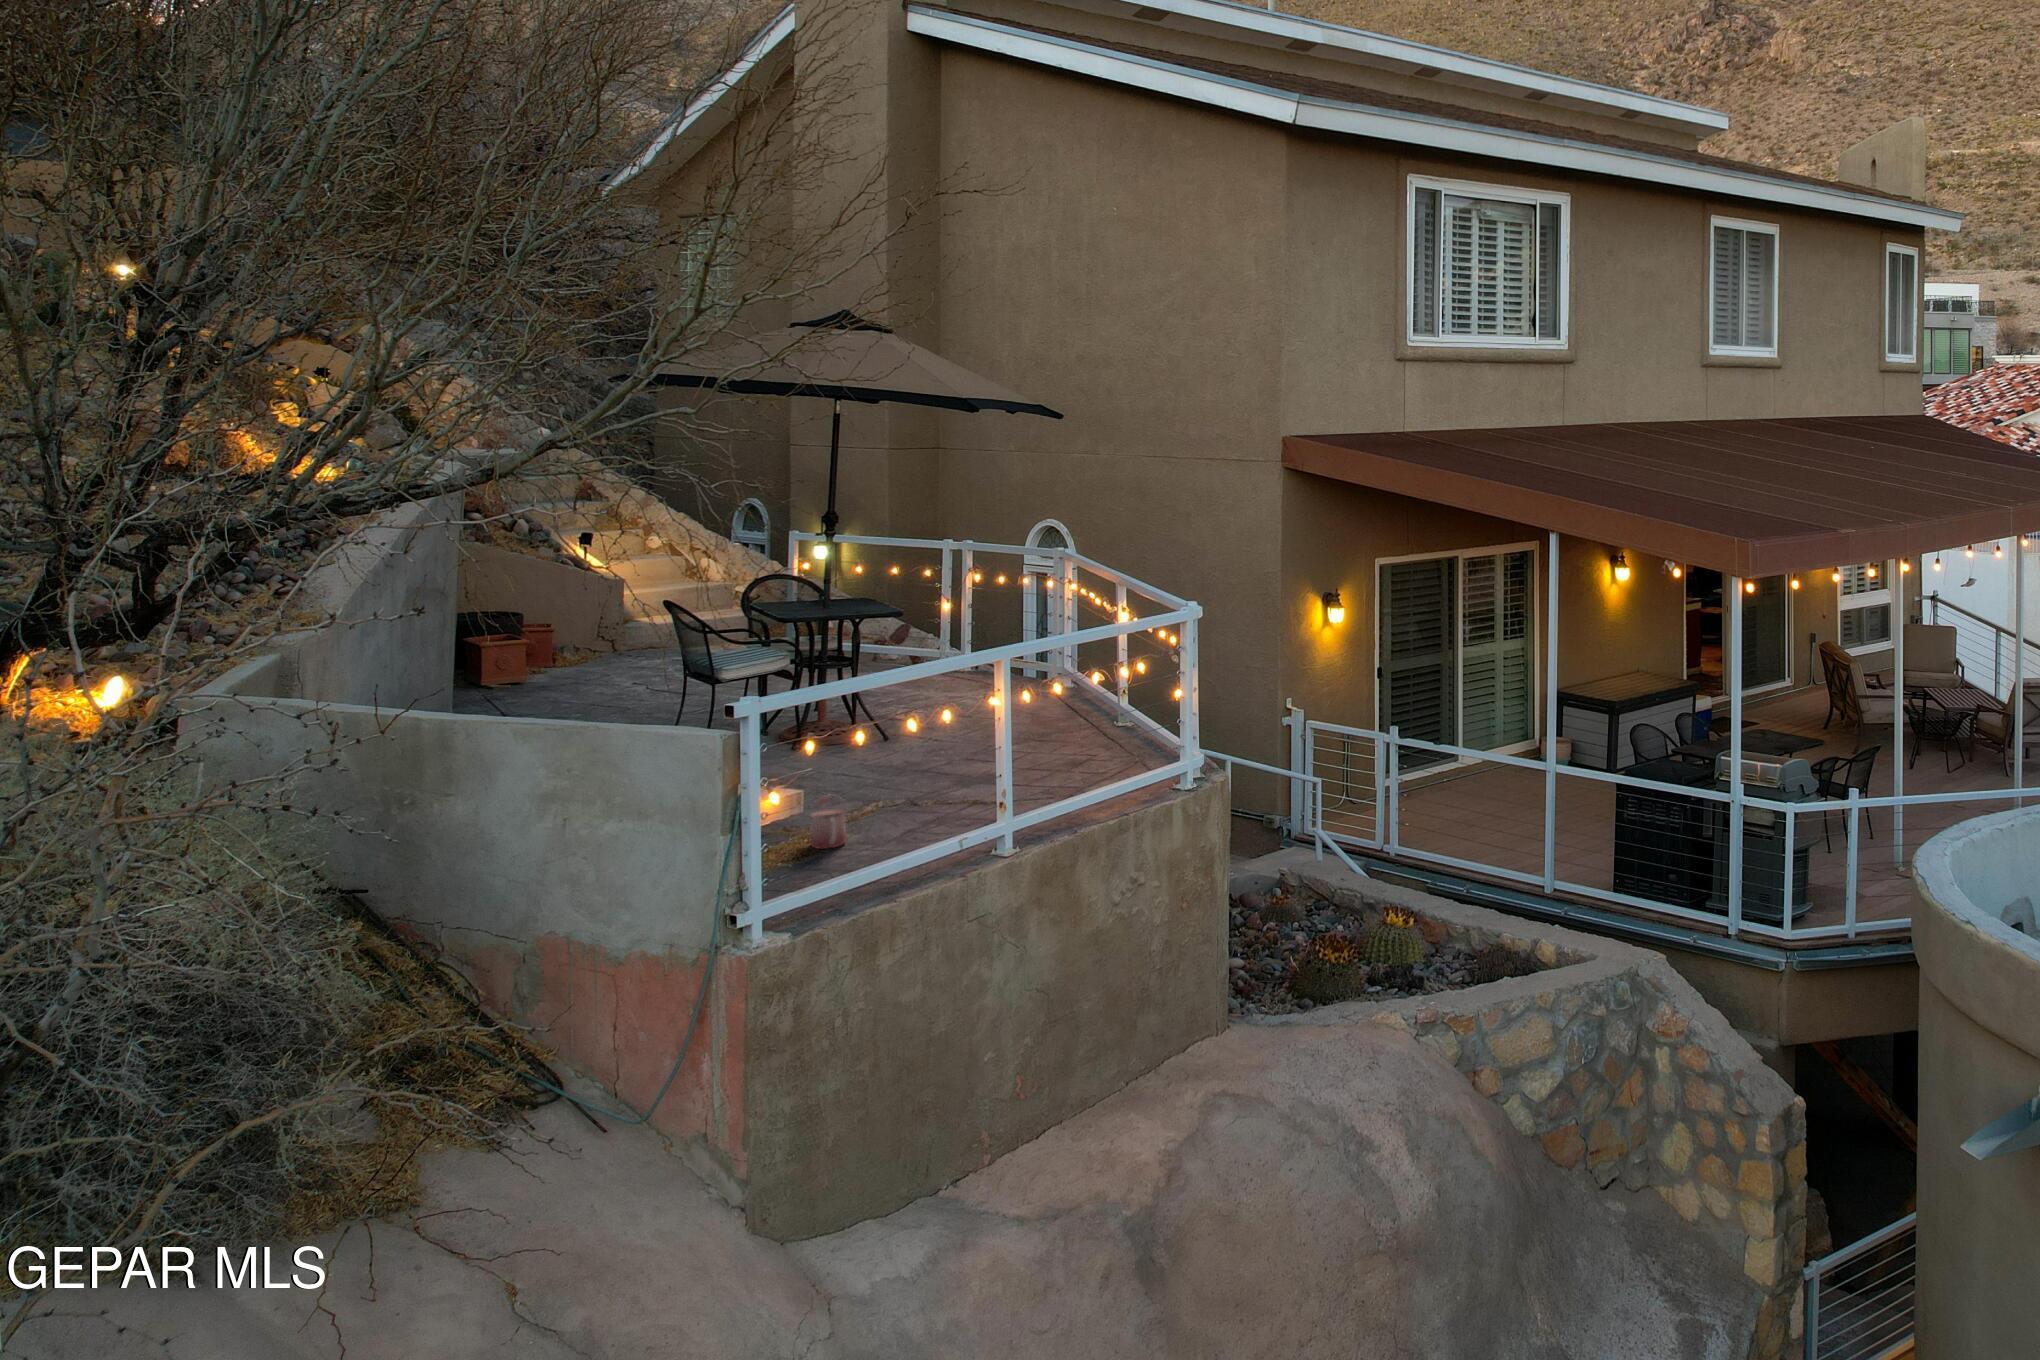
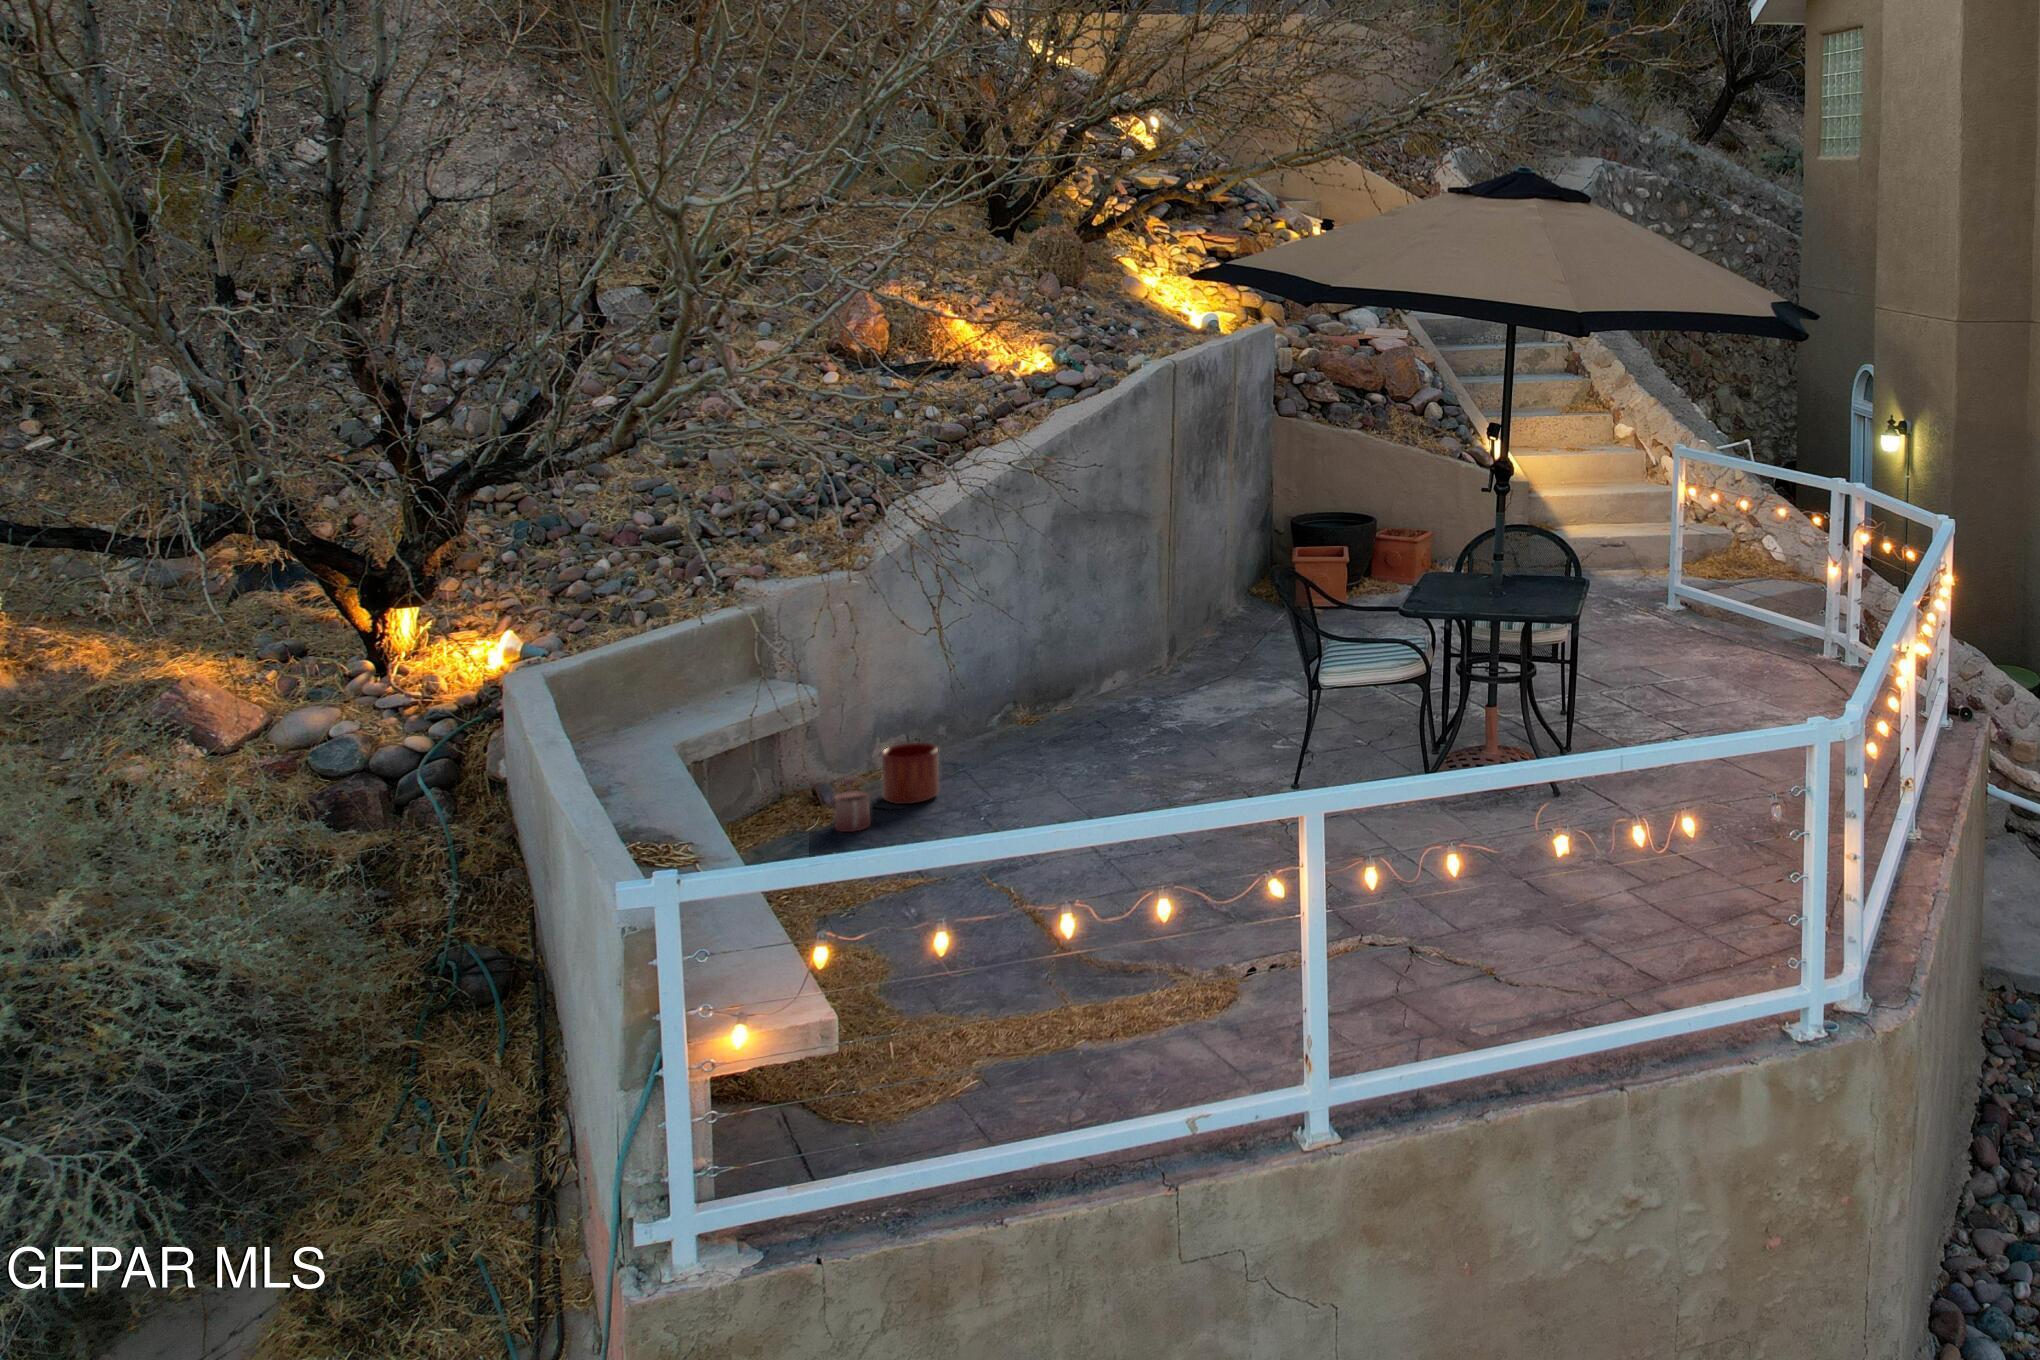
planter: none [852,766,908,825] -> present [881,743,939,804]

